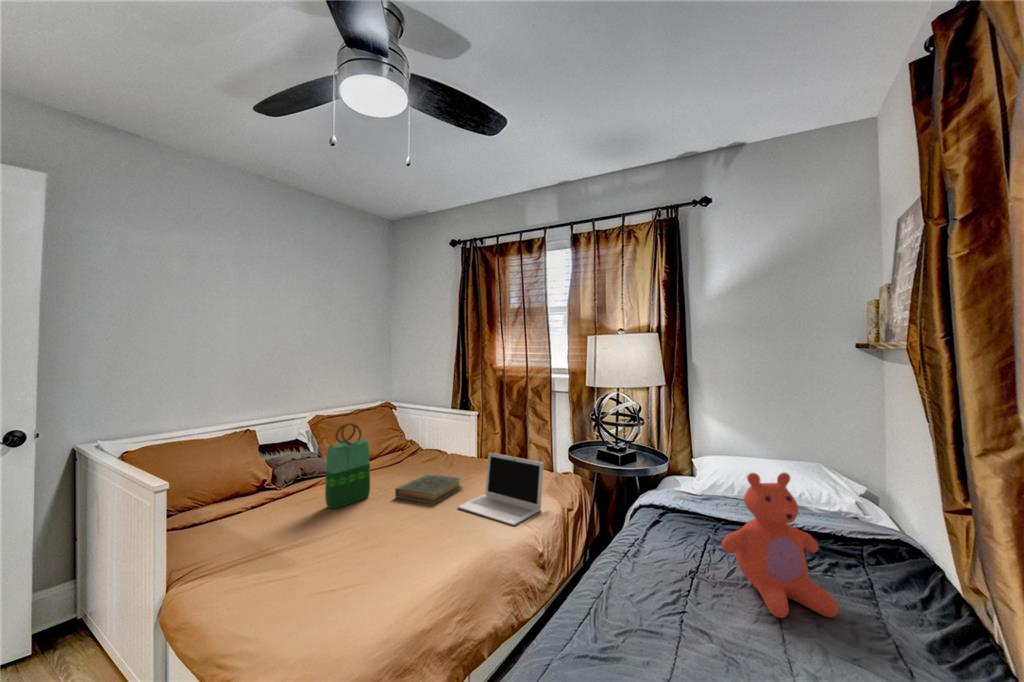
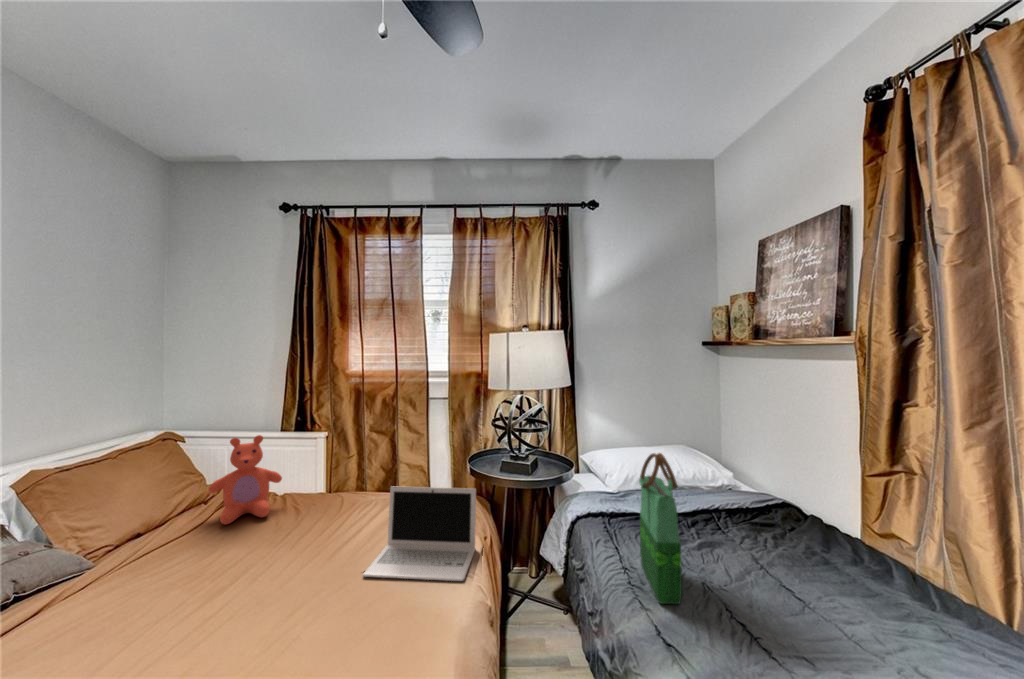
tote bag: present [325,423,370,509] -> present [639,453,682,604]
hardback book: present [395,473,462,504] -> none [242,528,345,587]
teddy bear: present [722,473,839,618] -> present [209,435,282,525]

